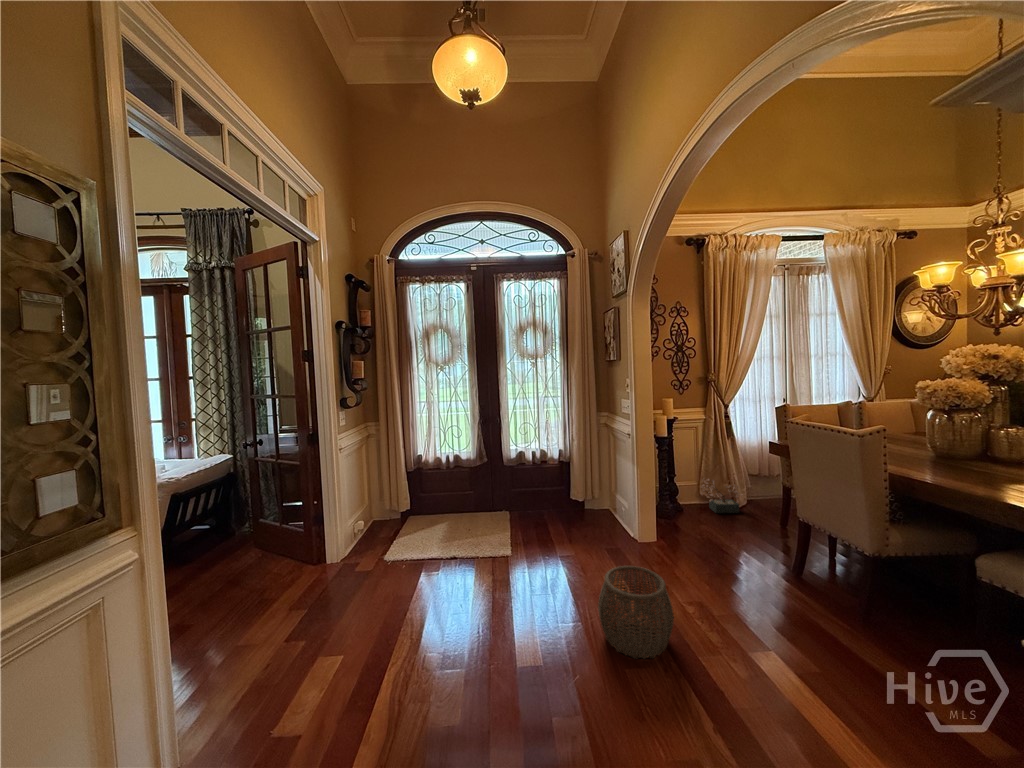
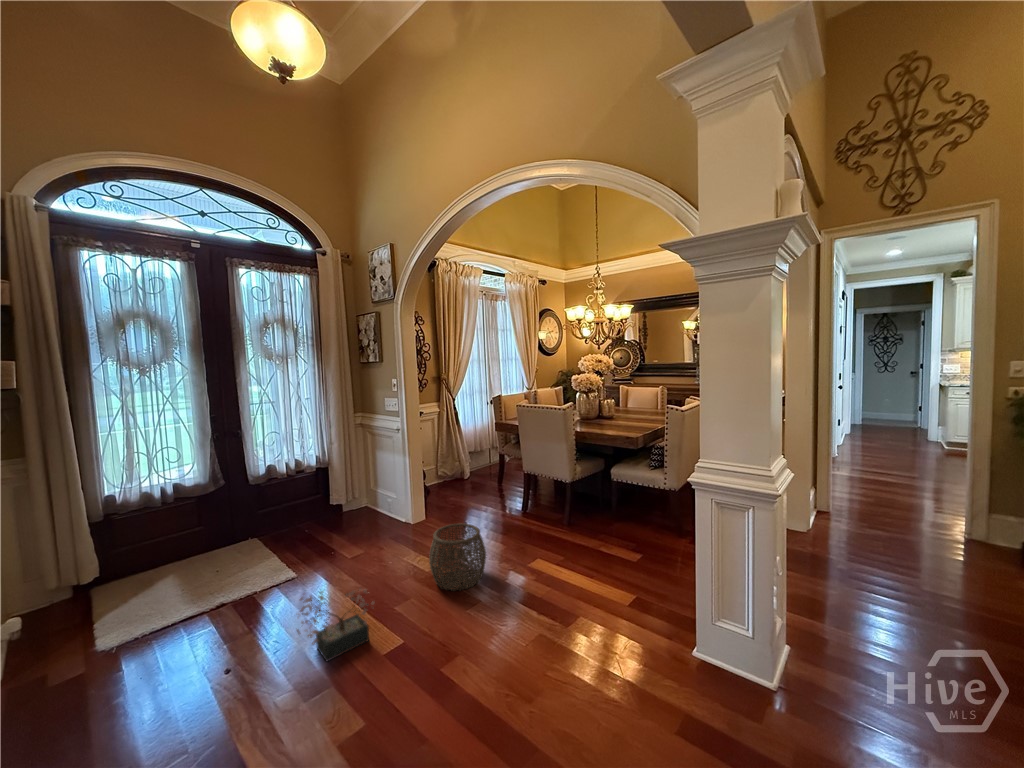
decorative plant: present [701,479,743,513] -> present [297,589,375,661]

